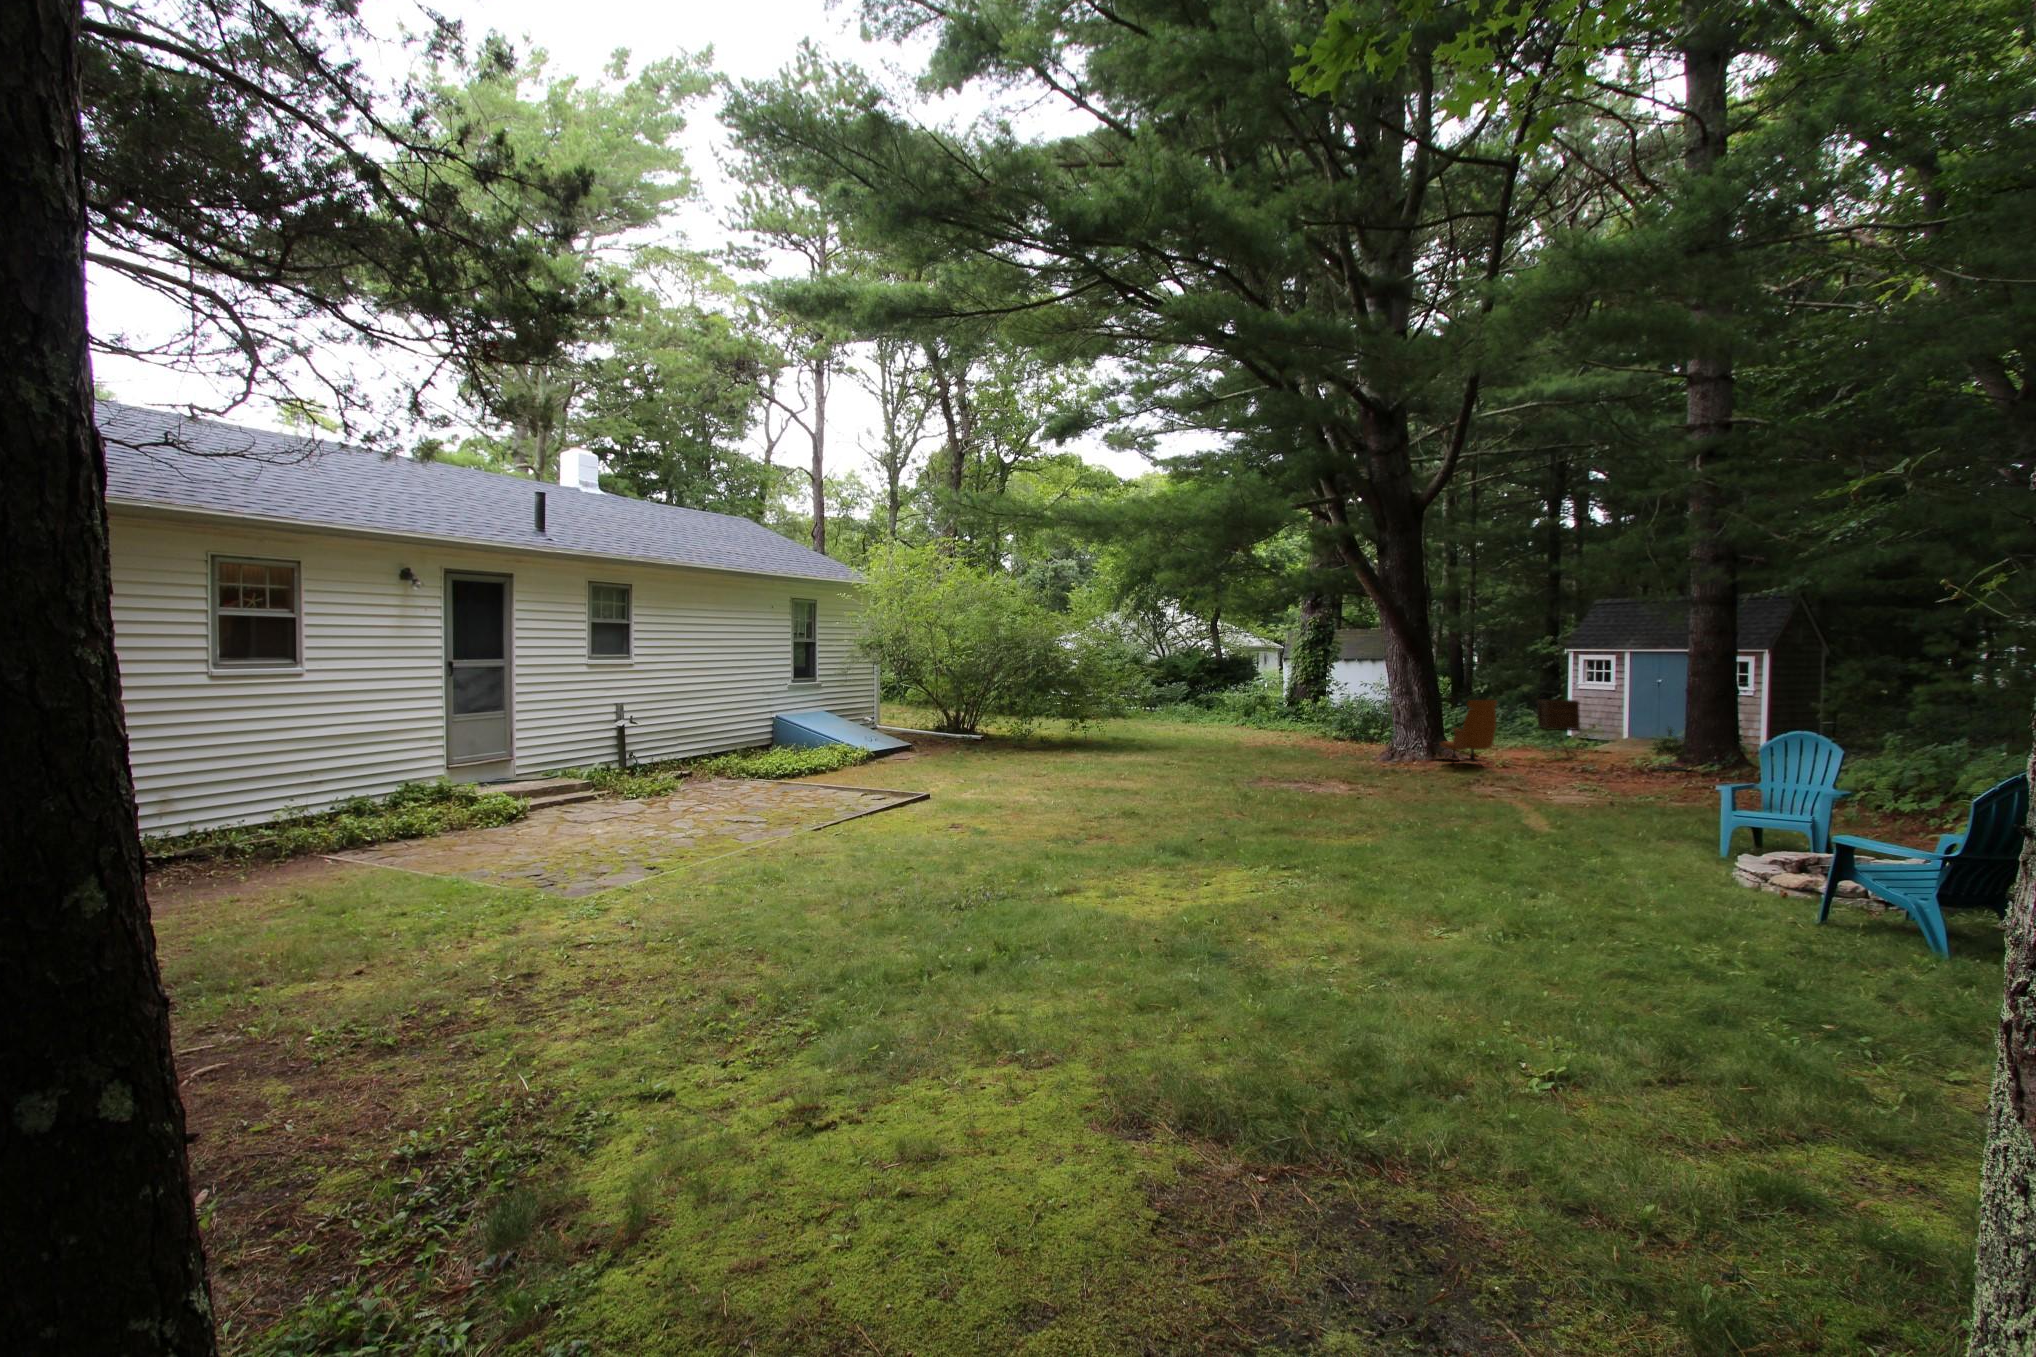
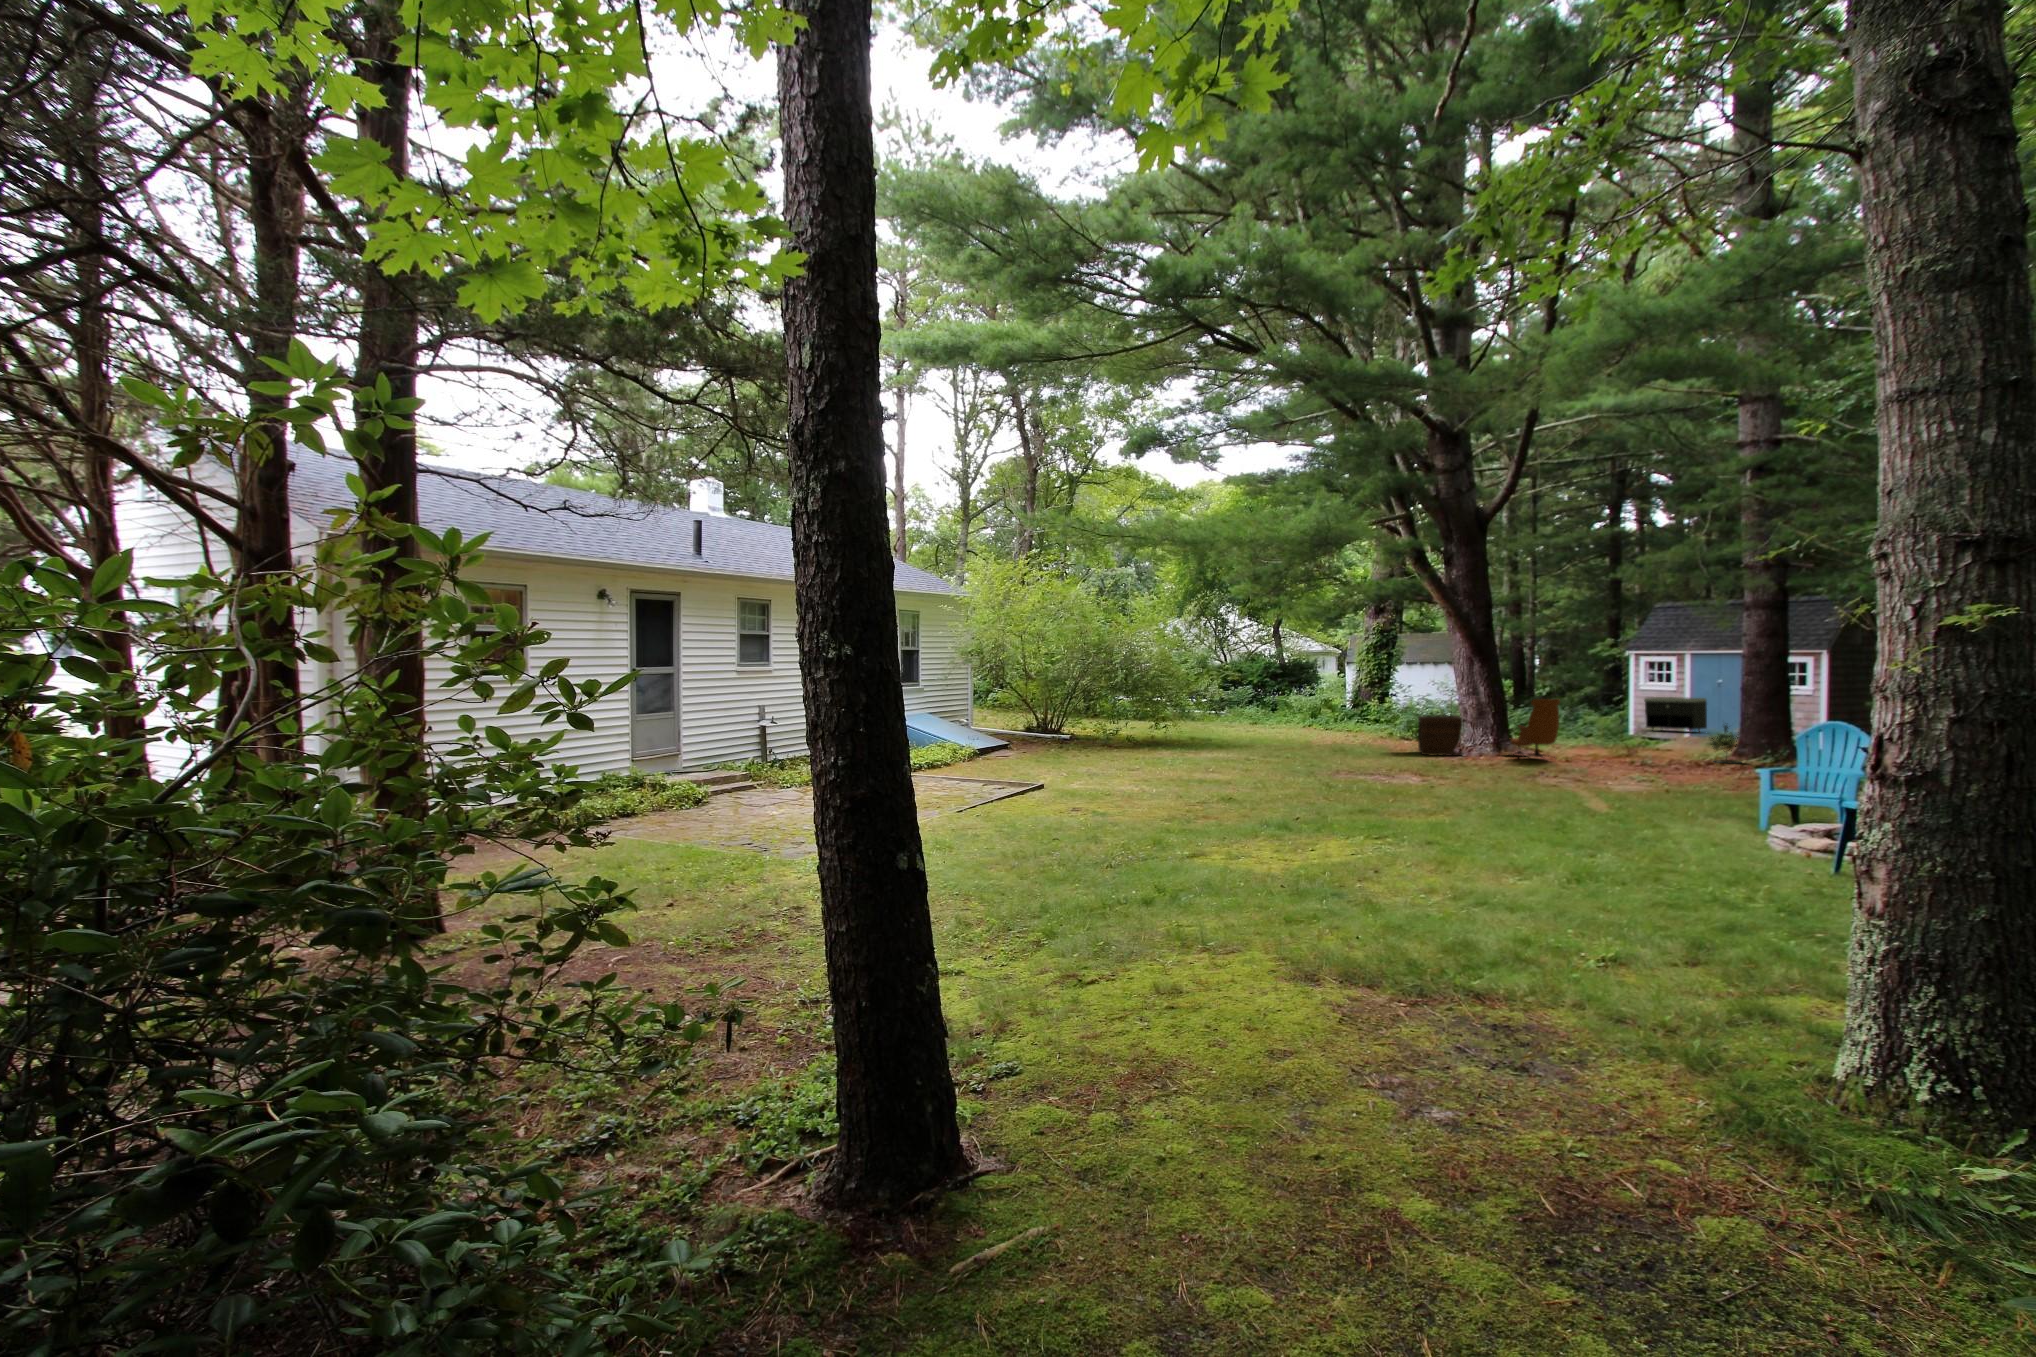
storage bench: none [1581,697,1644,734] -> present [1644,697,1707,732]
wooden crate: present [1538,700,1580,730] -> present [1418,715,1463,756]

